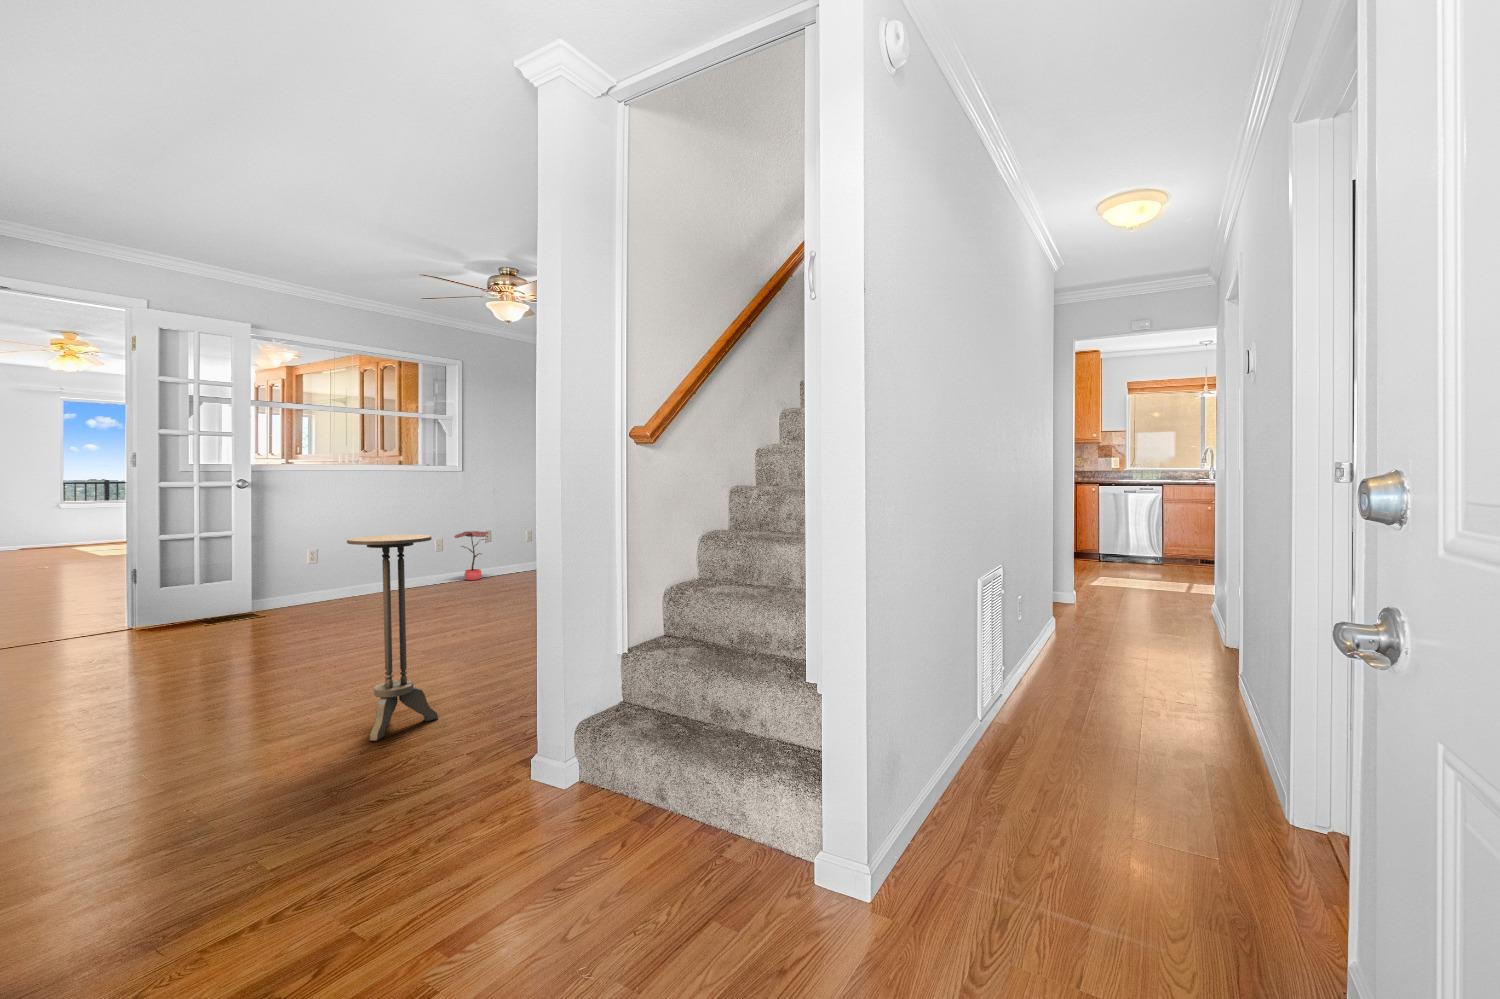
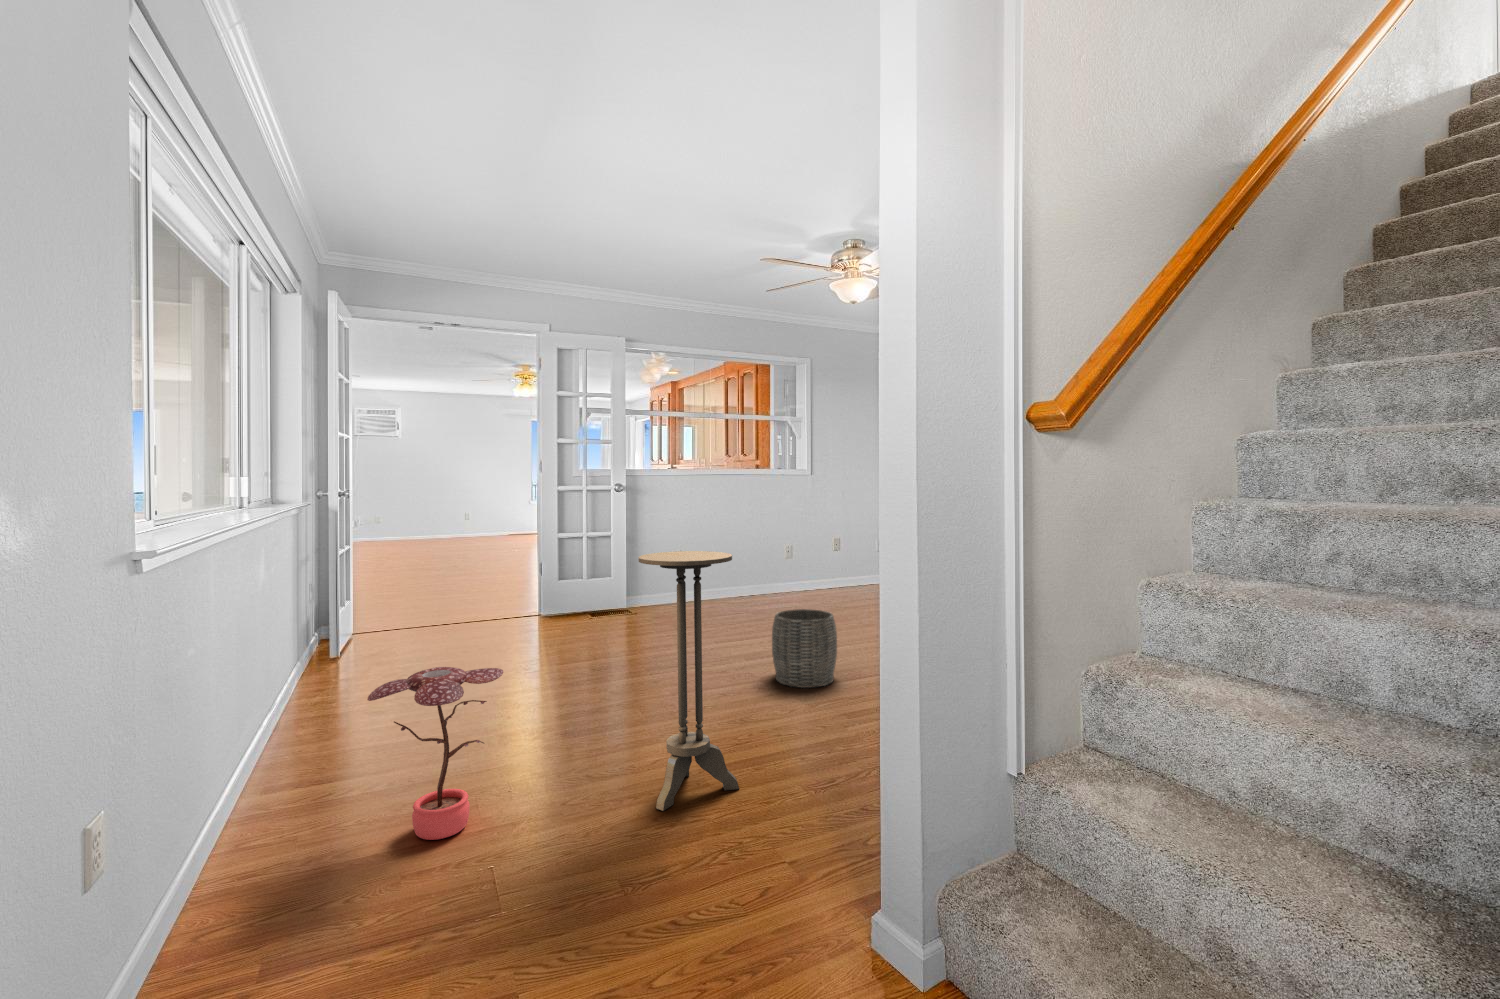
potted plant: present [454,531,489,580] -> present [367,667,503,840]
woven basket: none [443,588,503,653] -> present [772,609,837,688]

